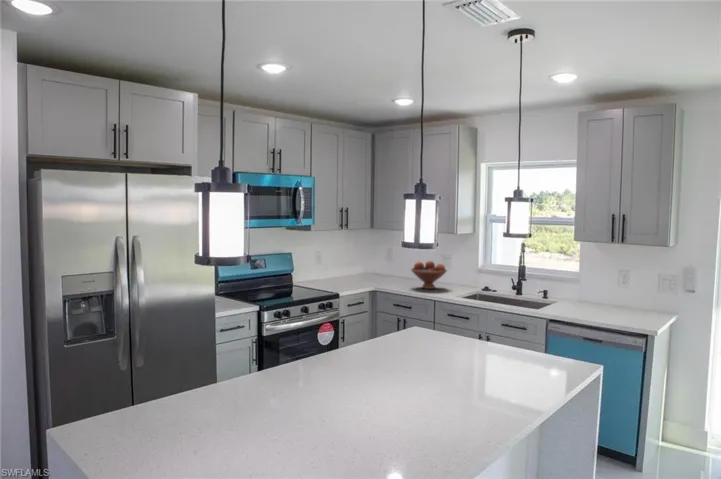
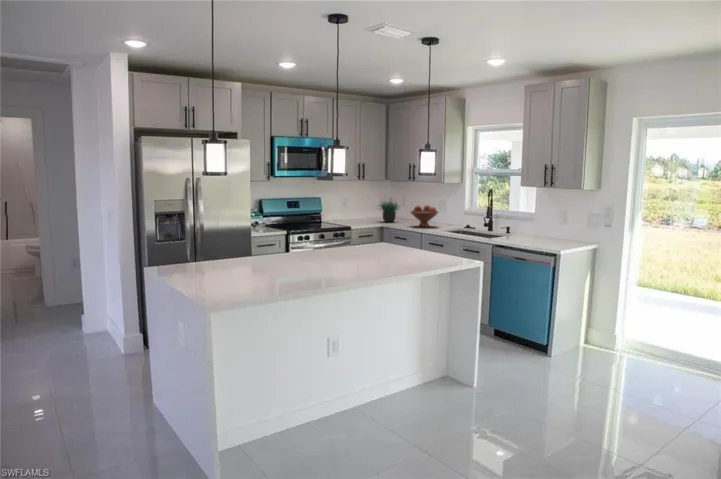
potted plant: none [354,242,393,281] -> present [380,199,398,222]

